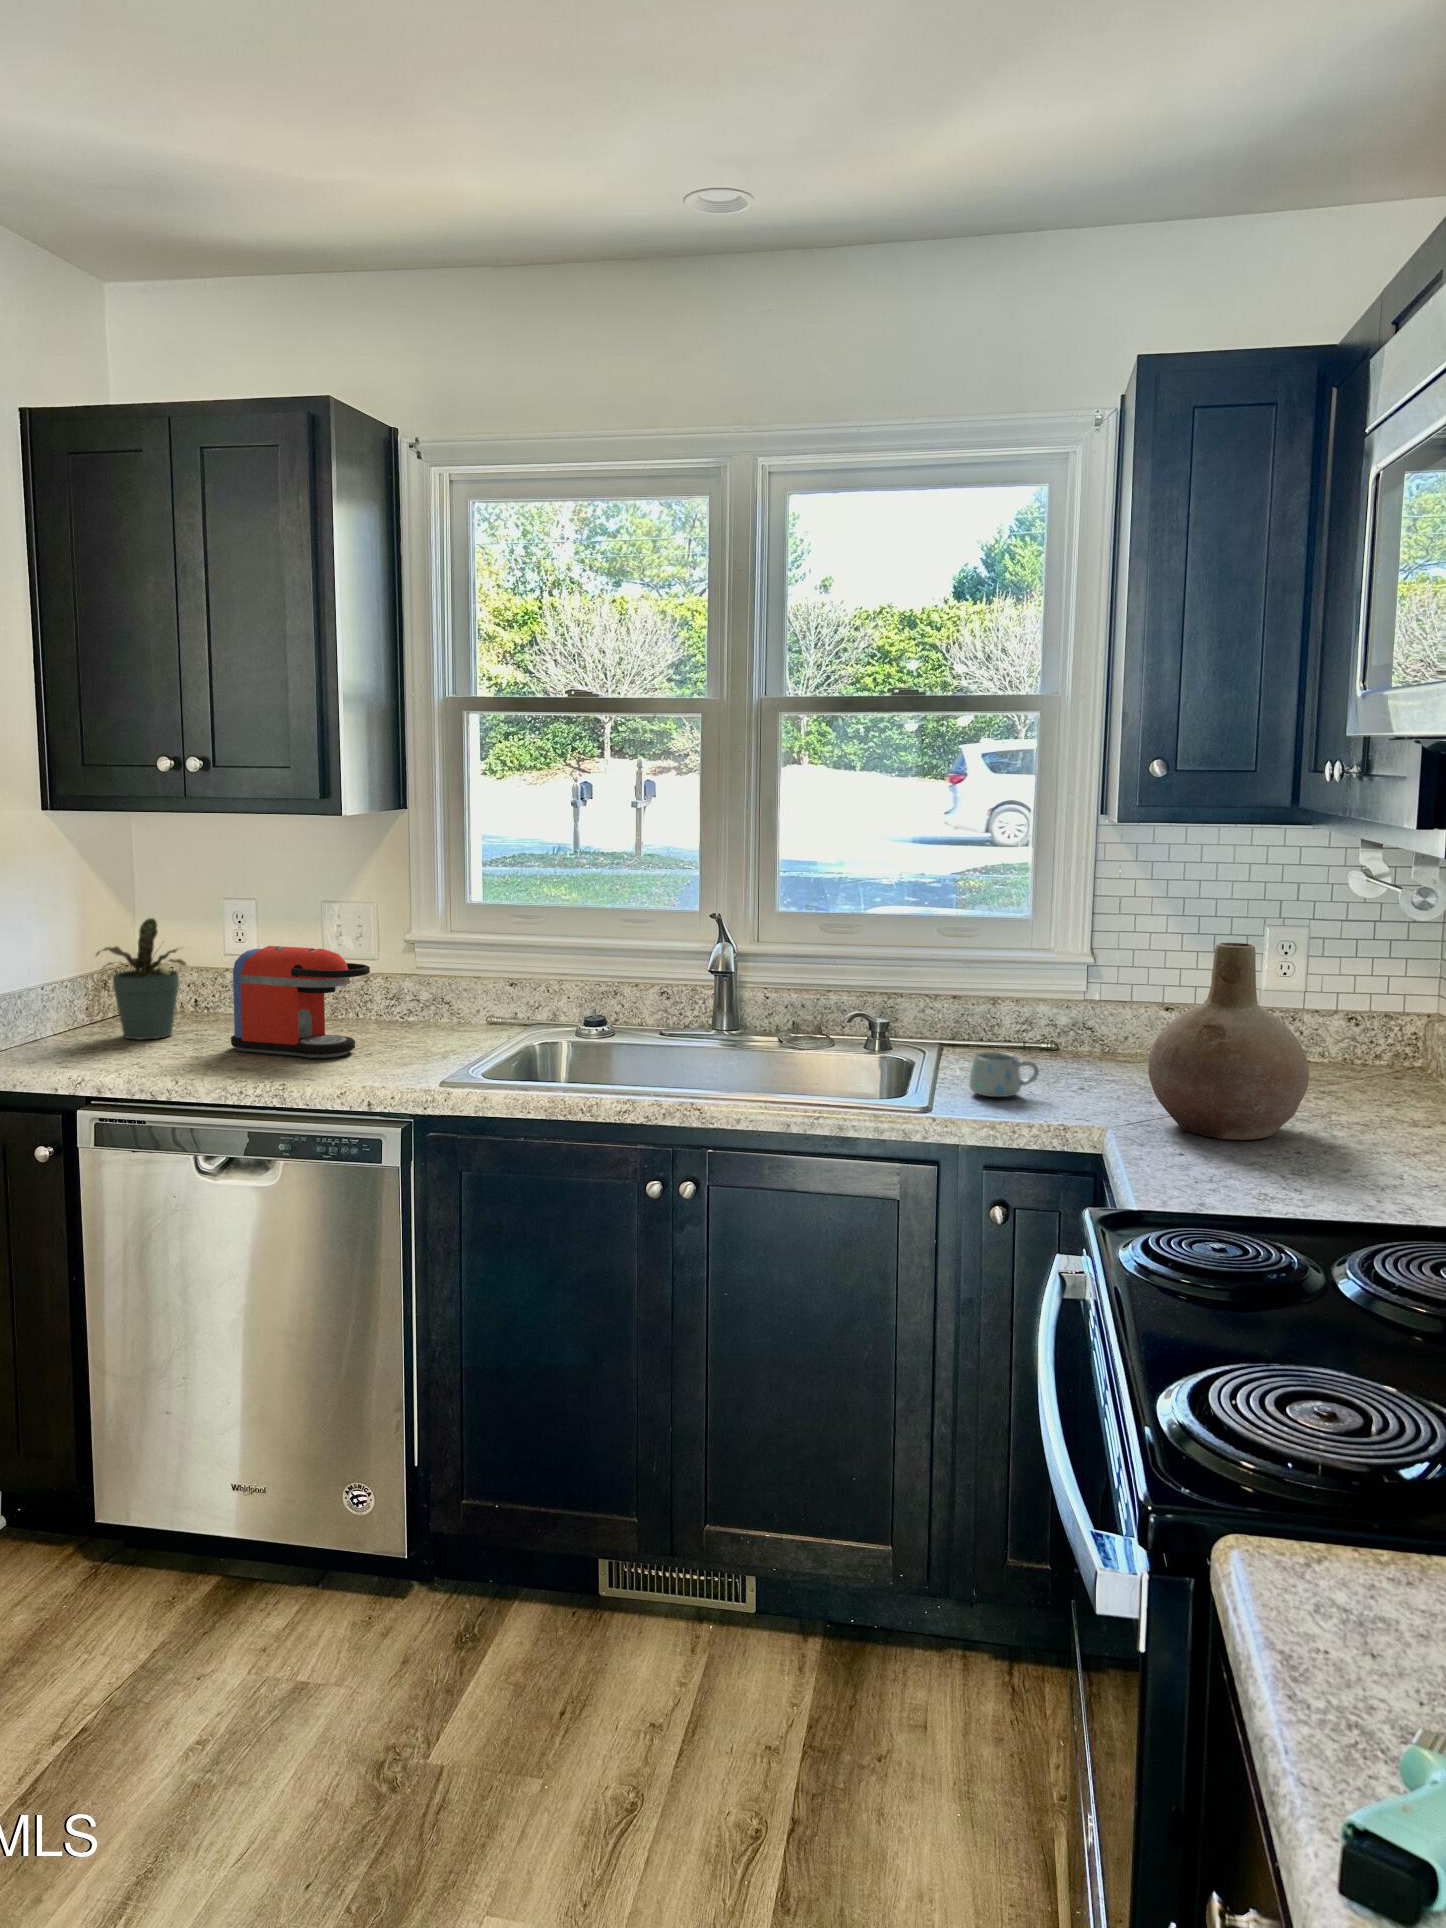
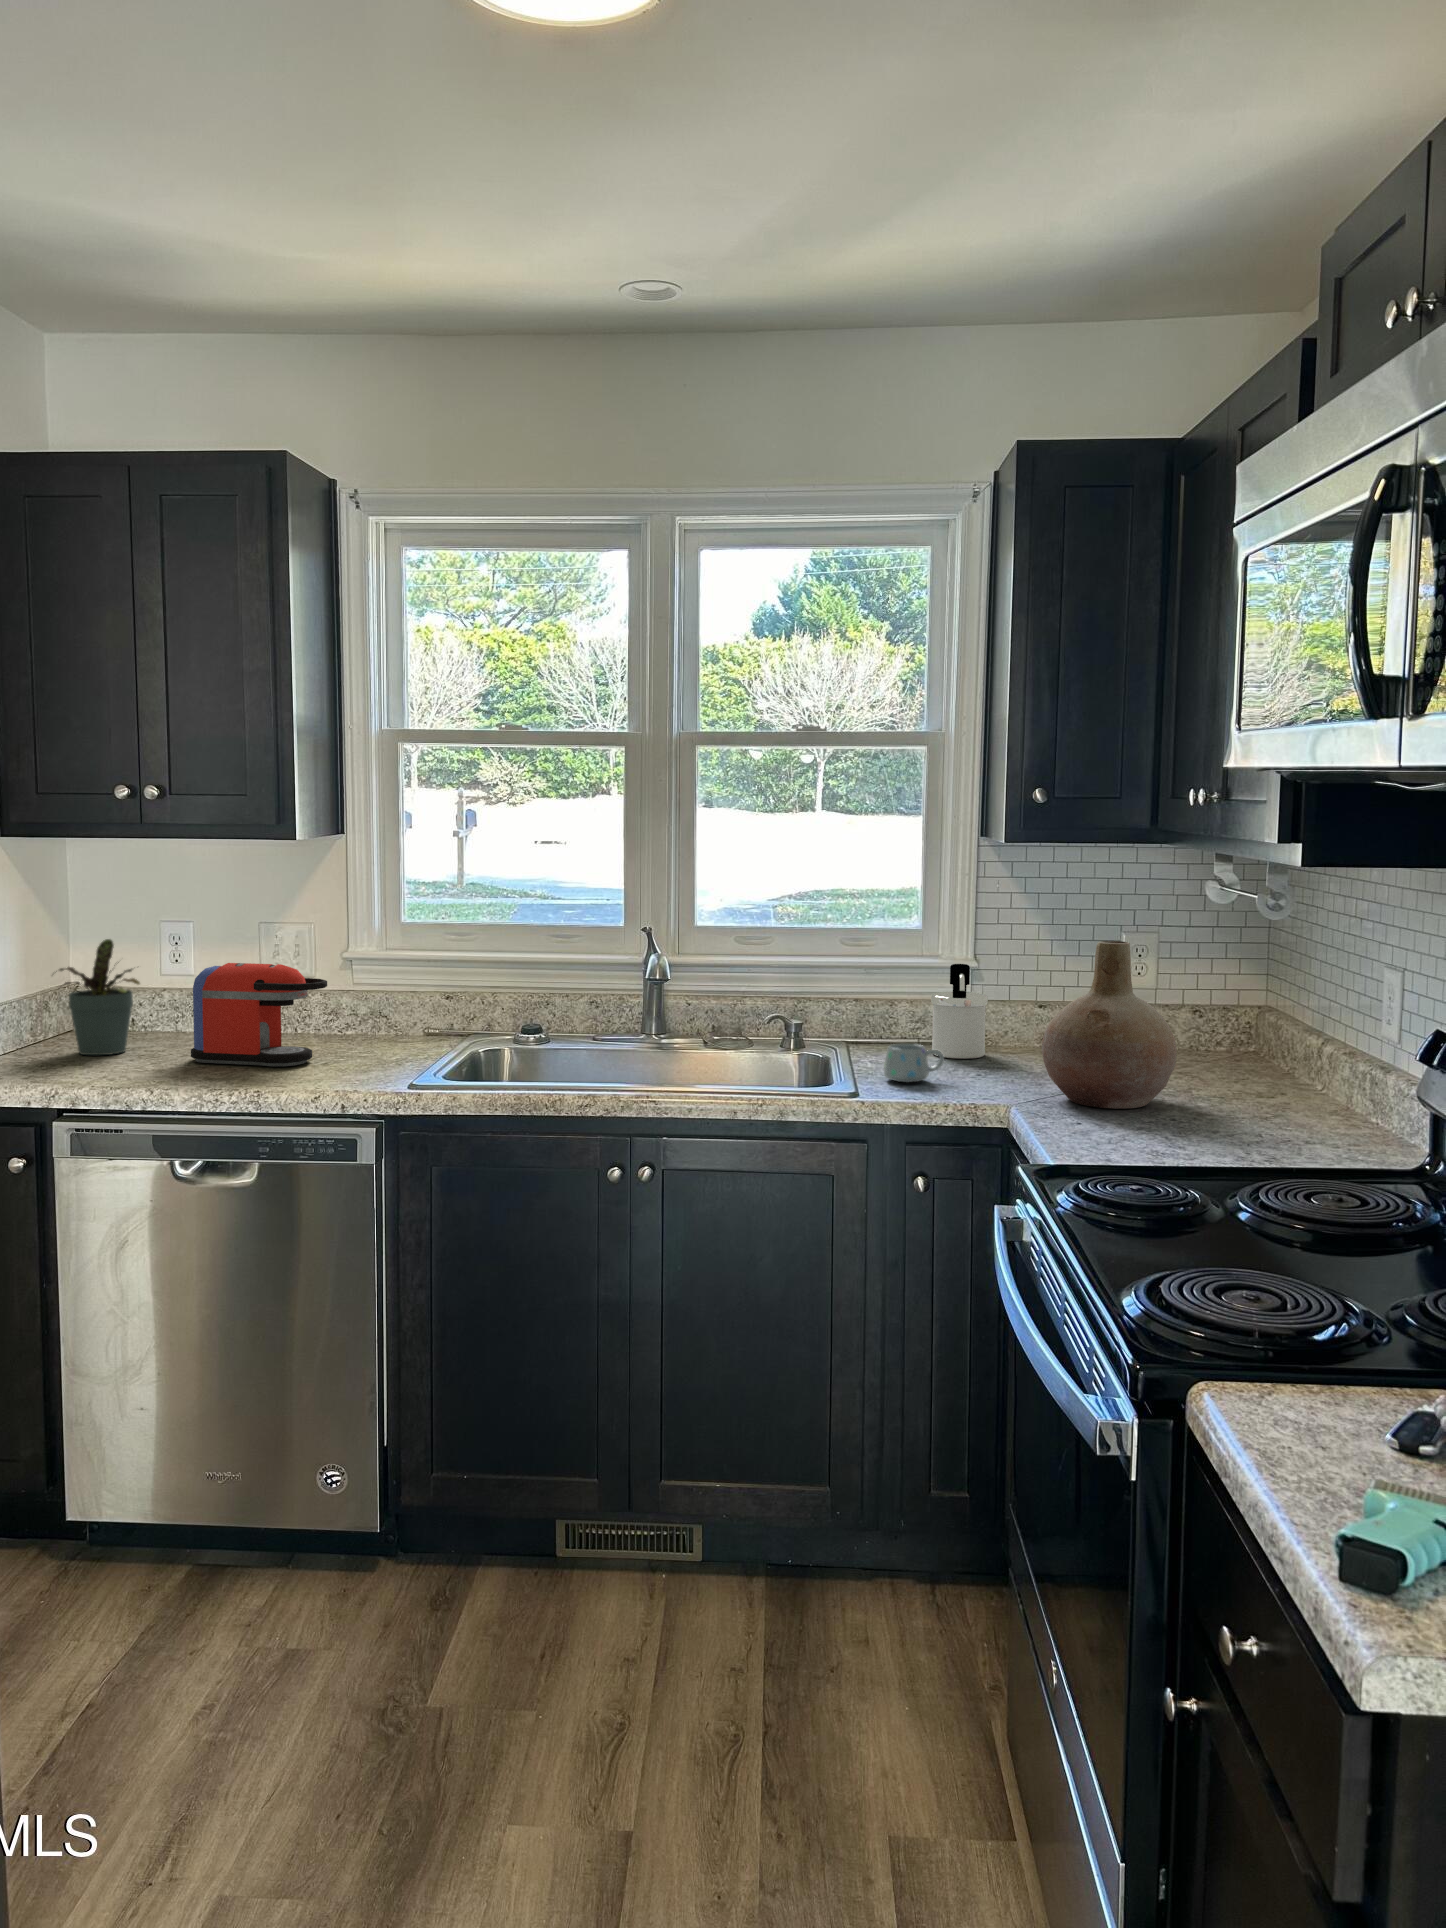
soap dispenser: none [1037,960,1101,1068] -> present [931,964,988,1059]

